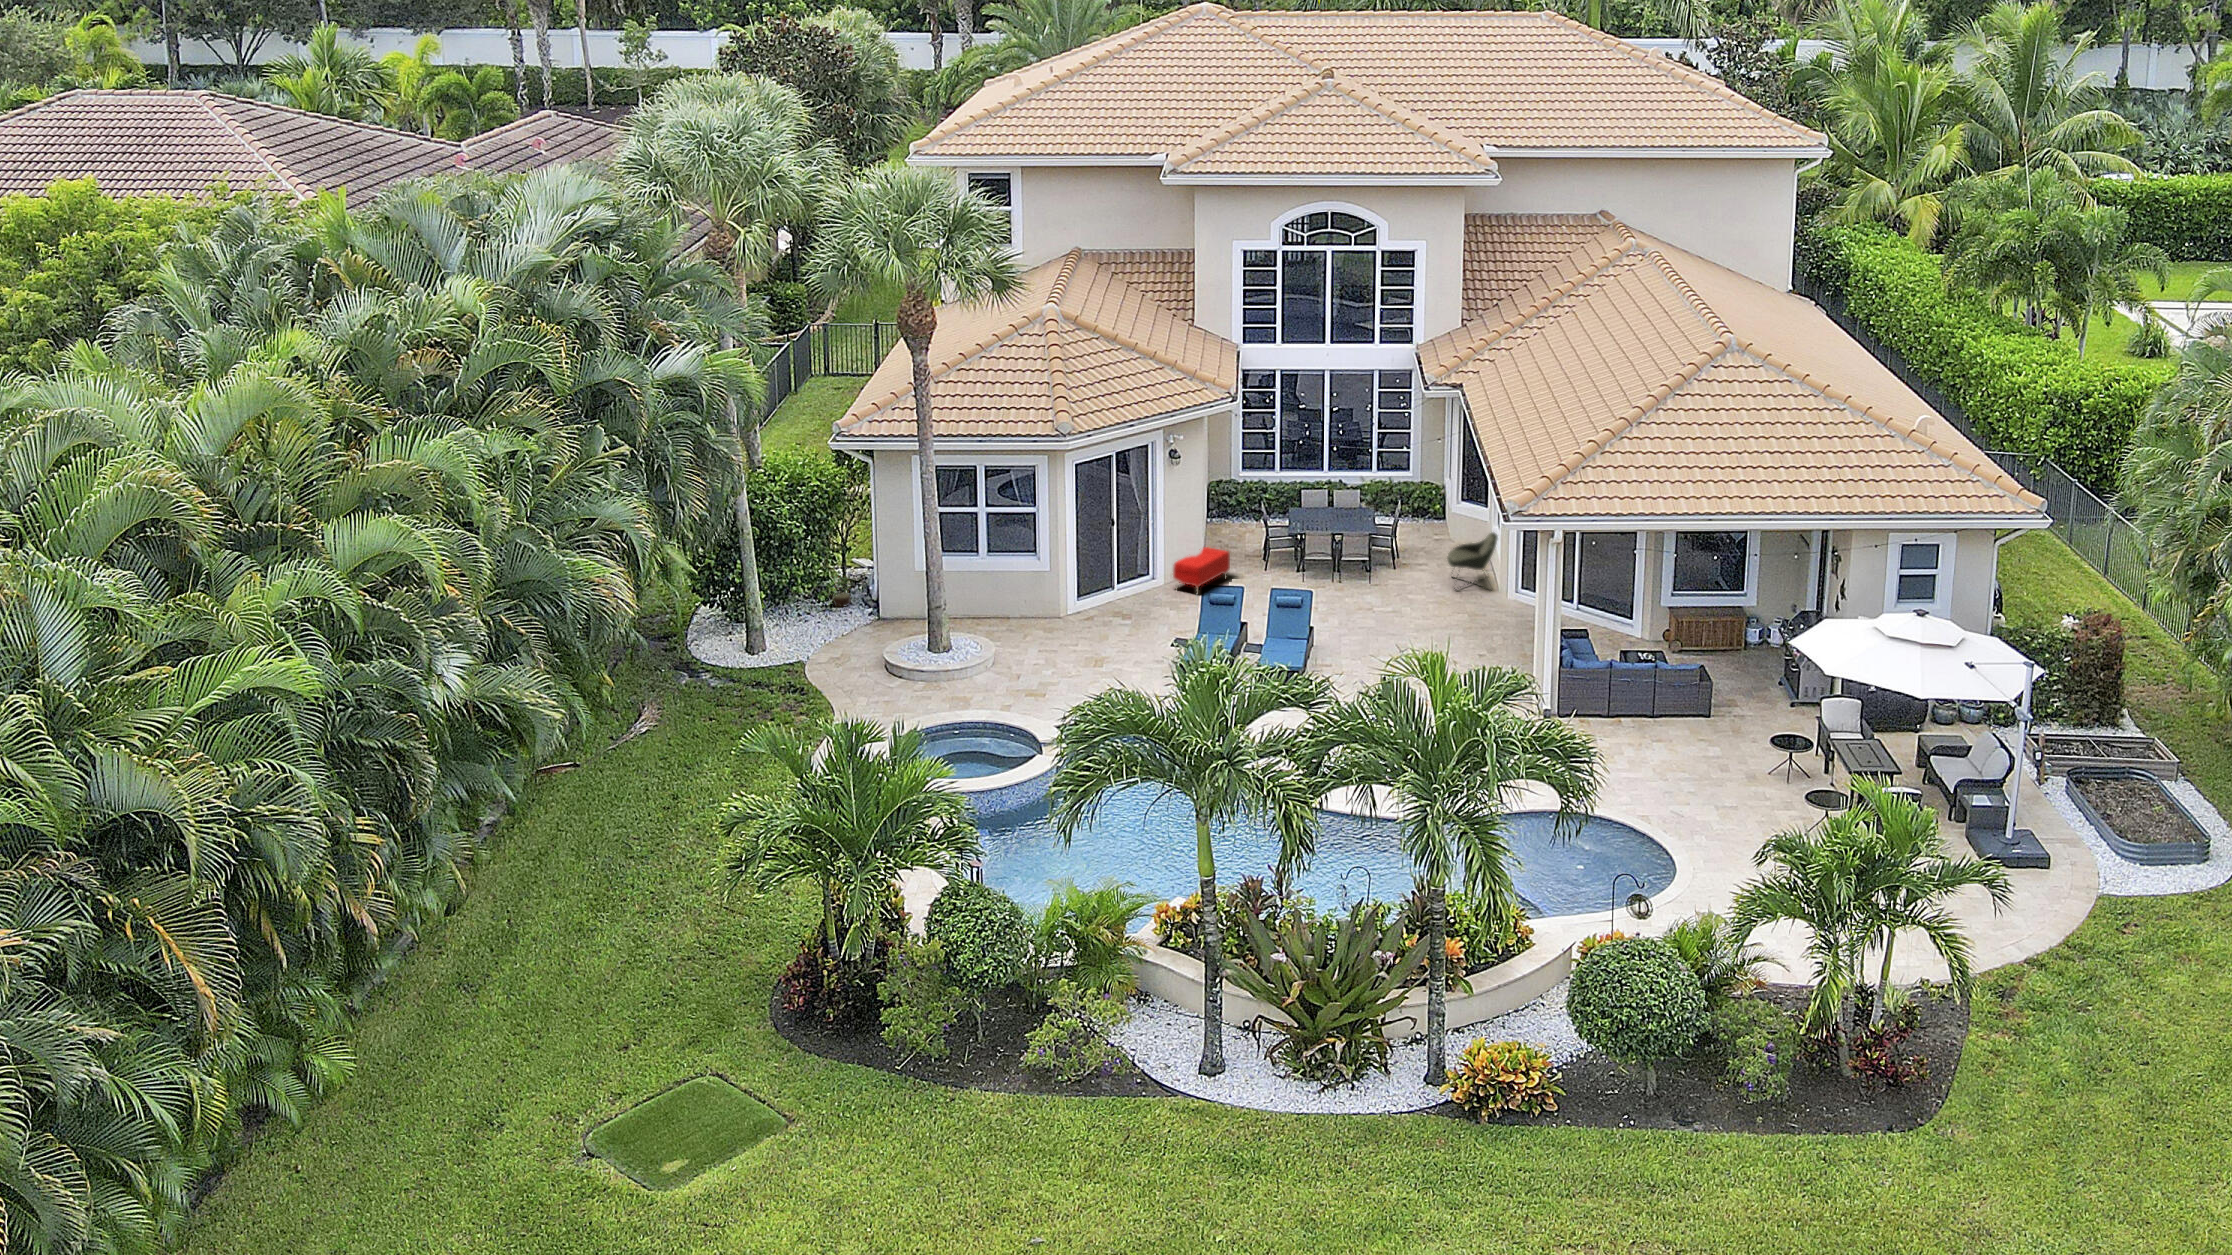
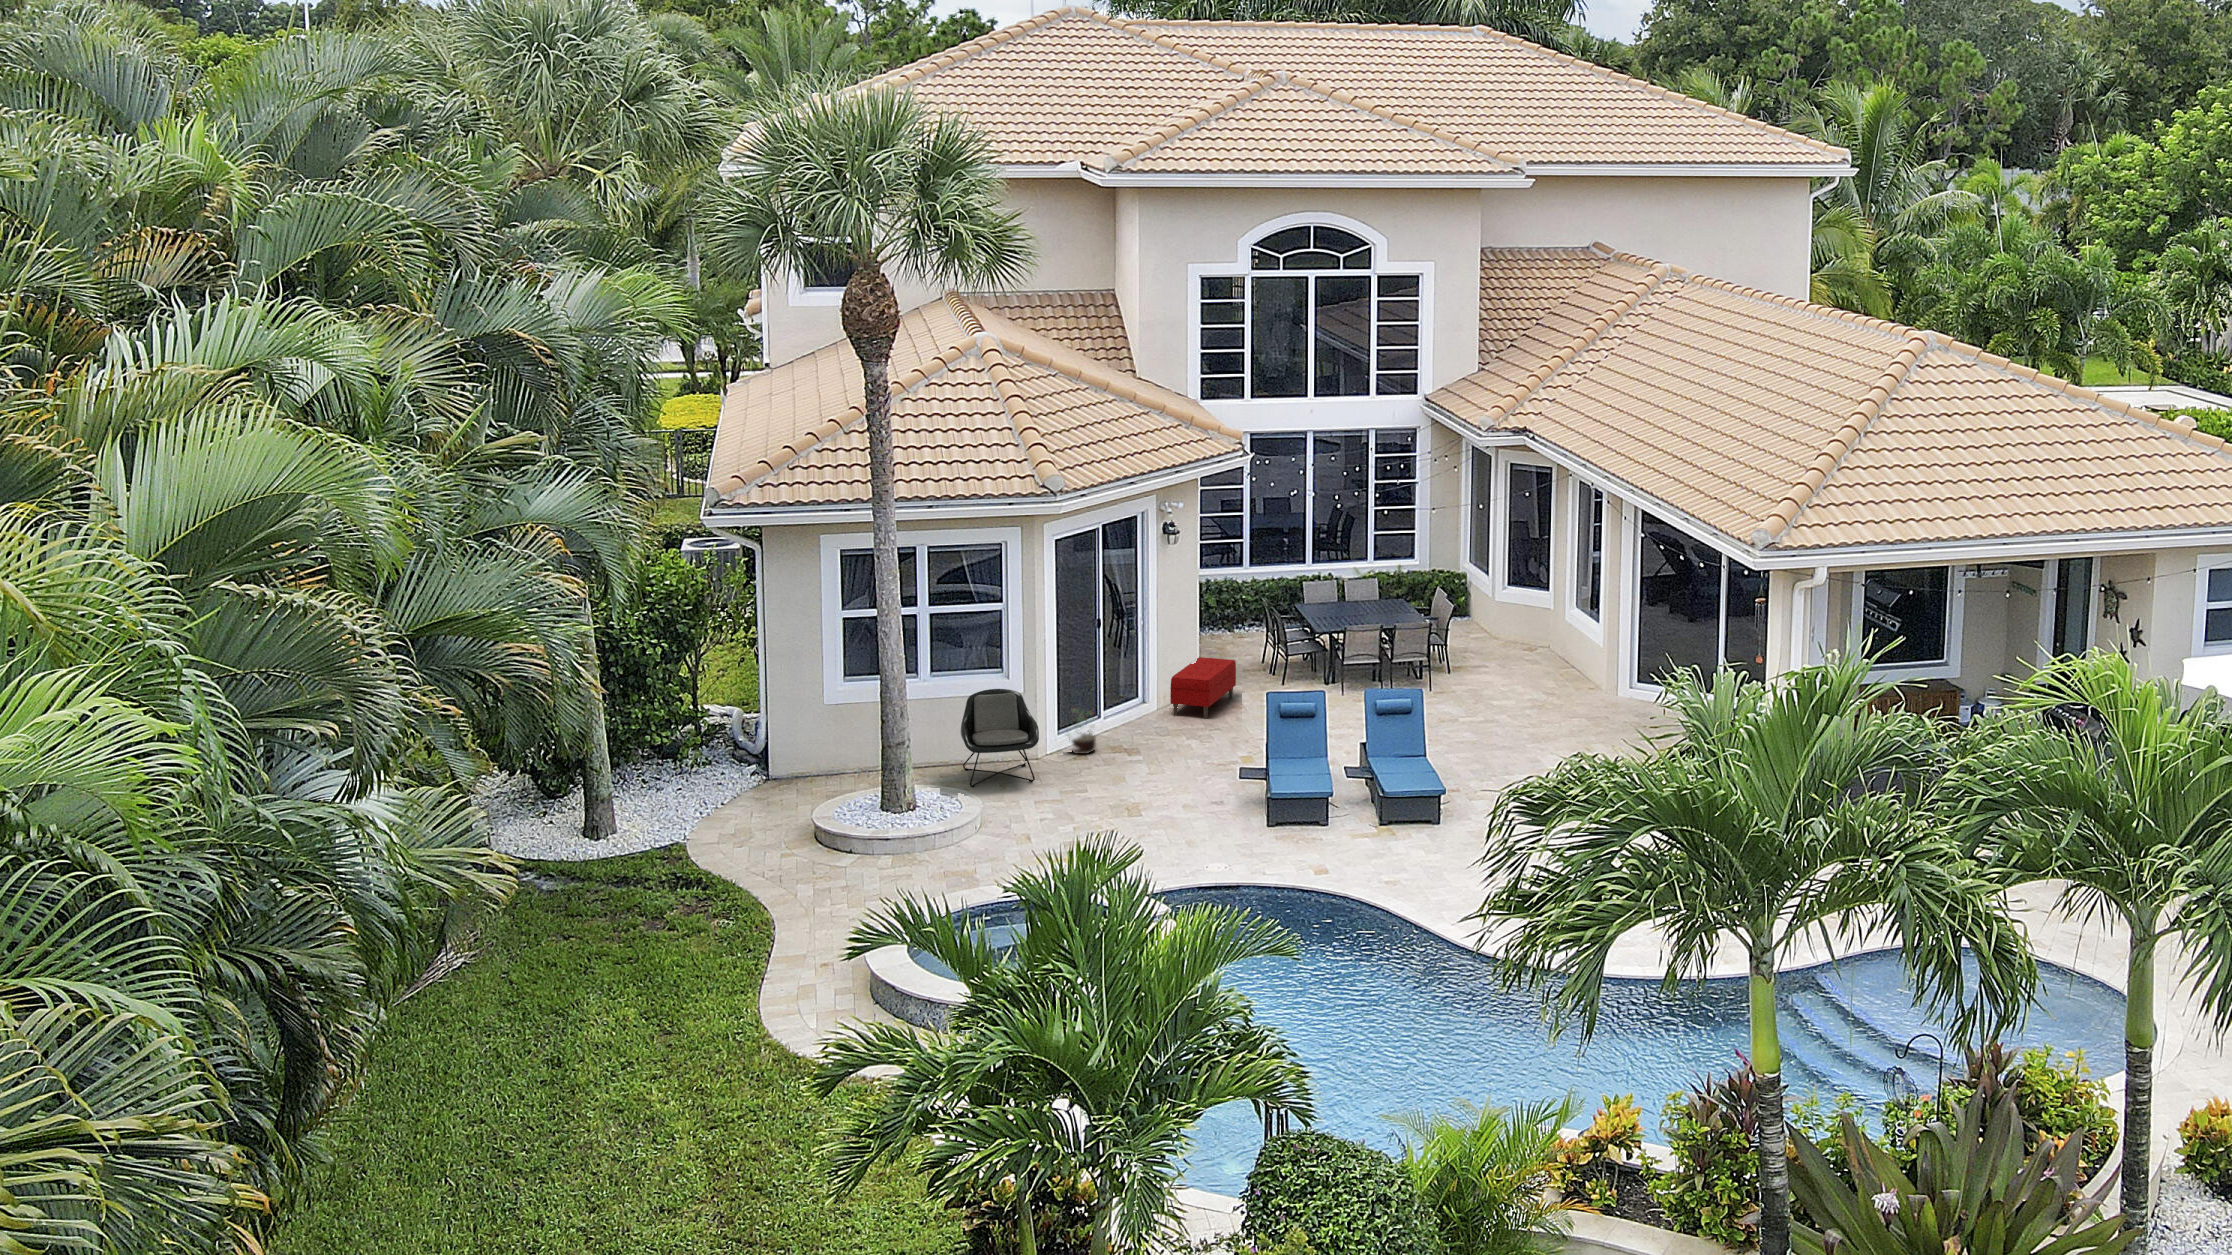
lounge chair: present [1447,532,1498,591] -> present [961,689,1039,787]
decorative plant: present [830,574,851,607] -> present [1069,708,1096,754]

